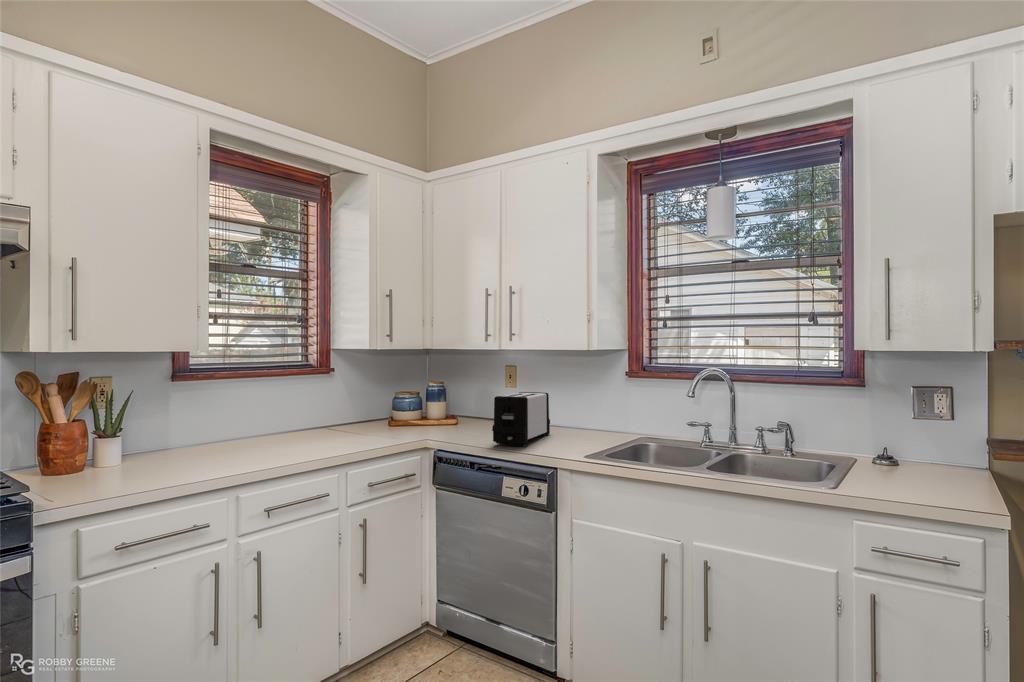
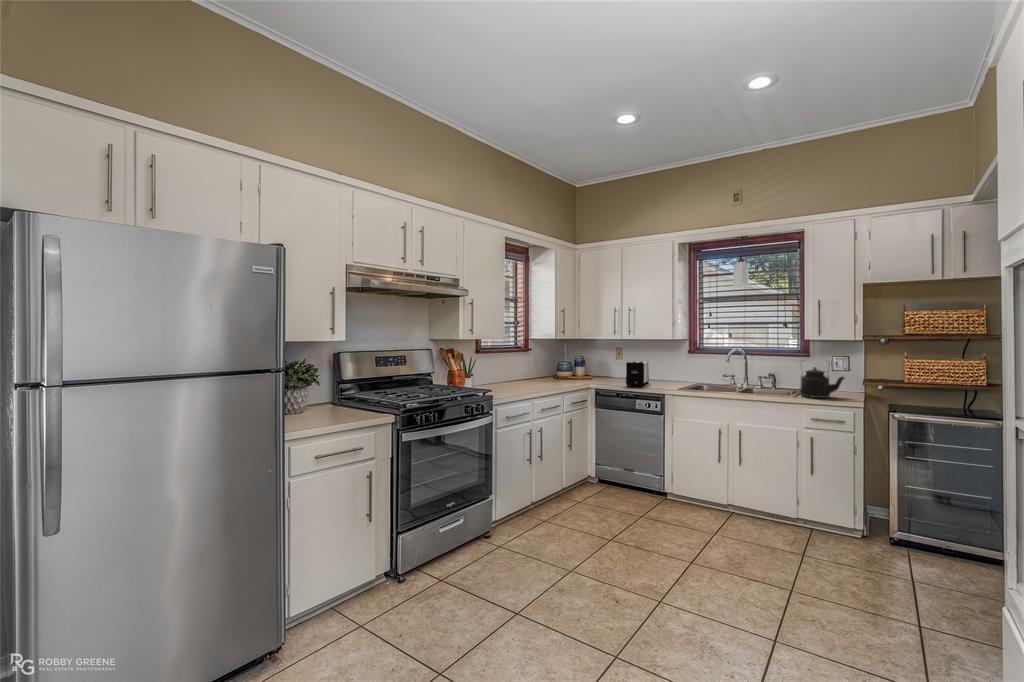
kettle: none [844,399,952,491] -> present [800,367,844,398]

